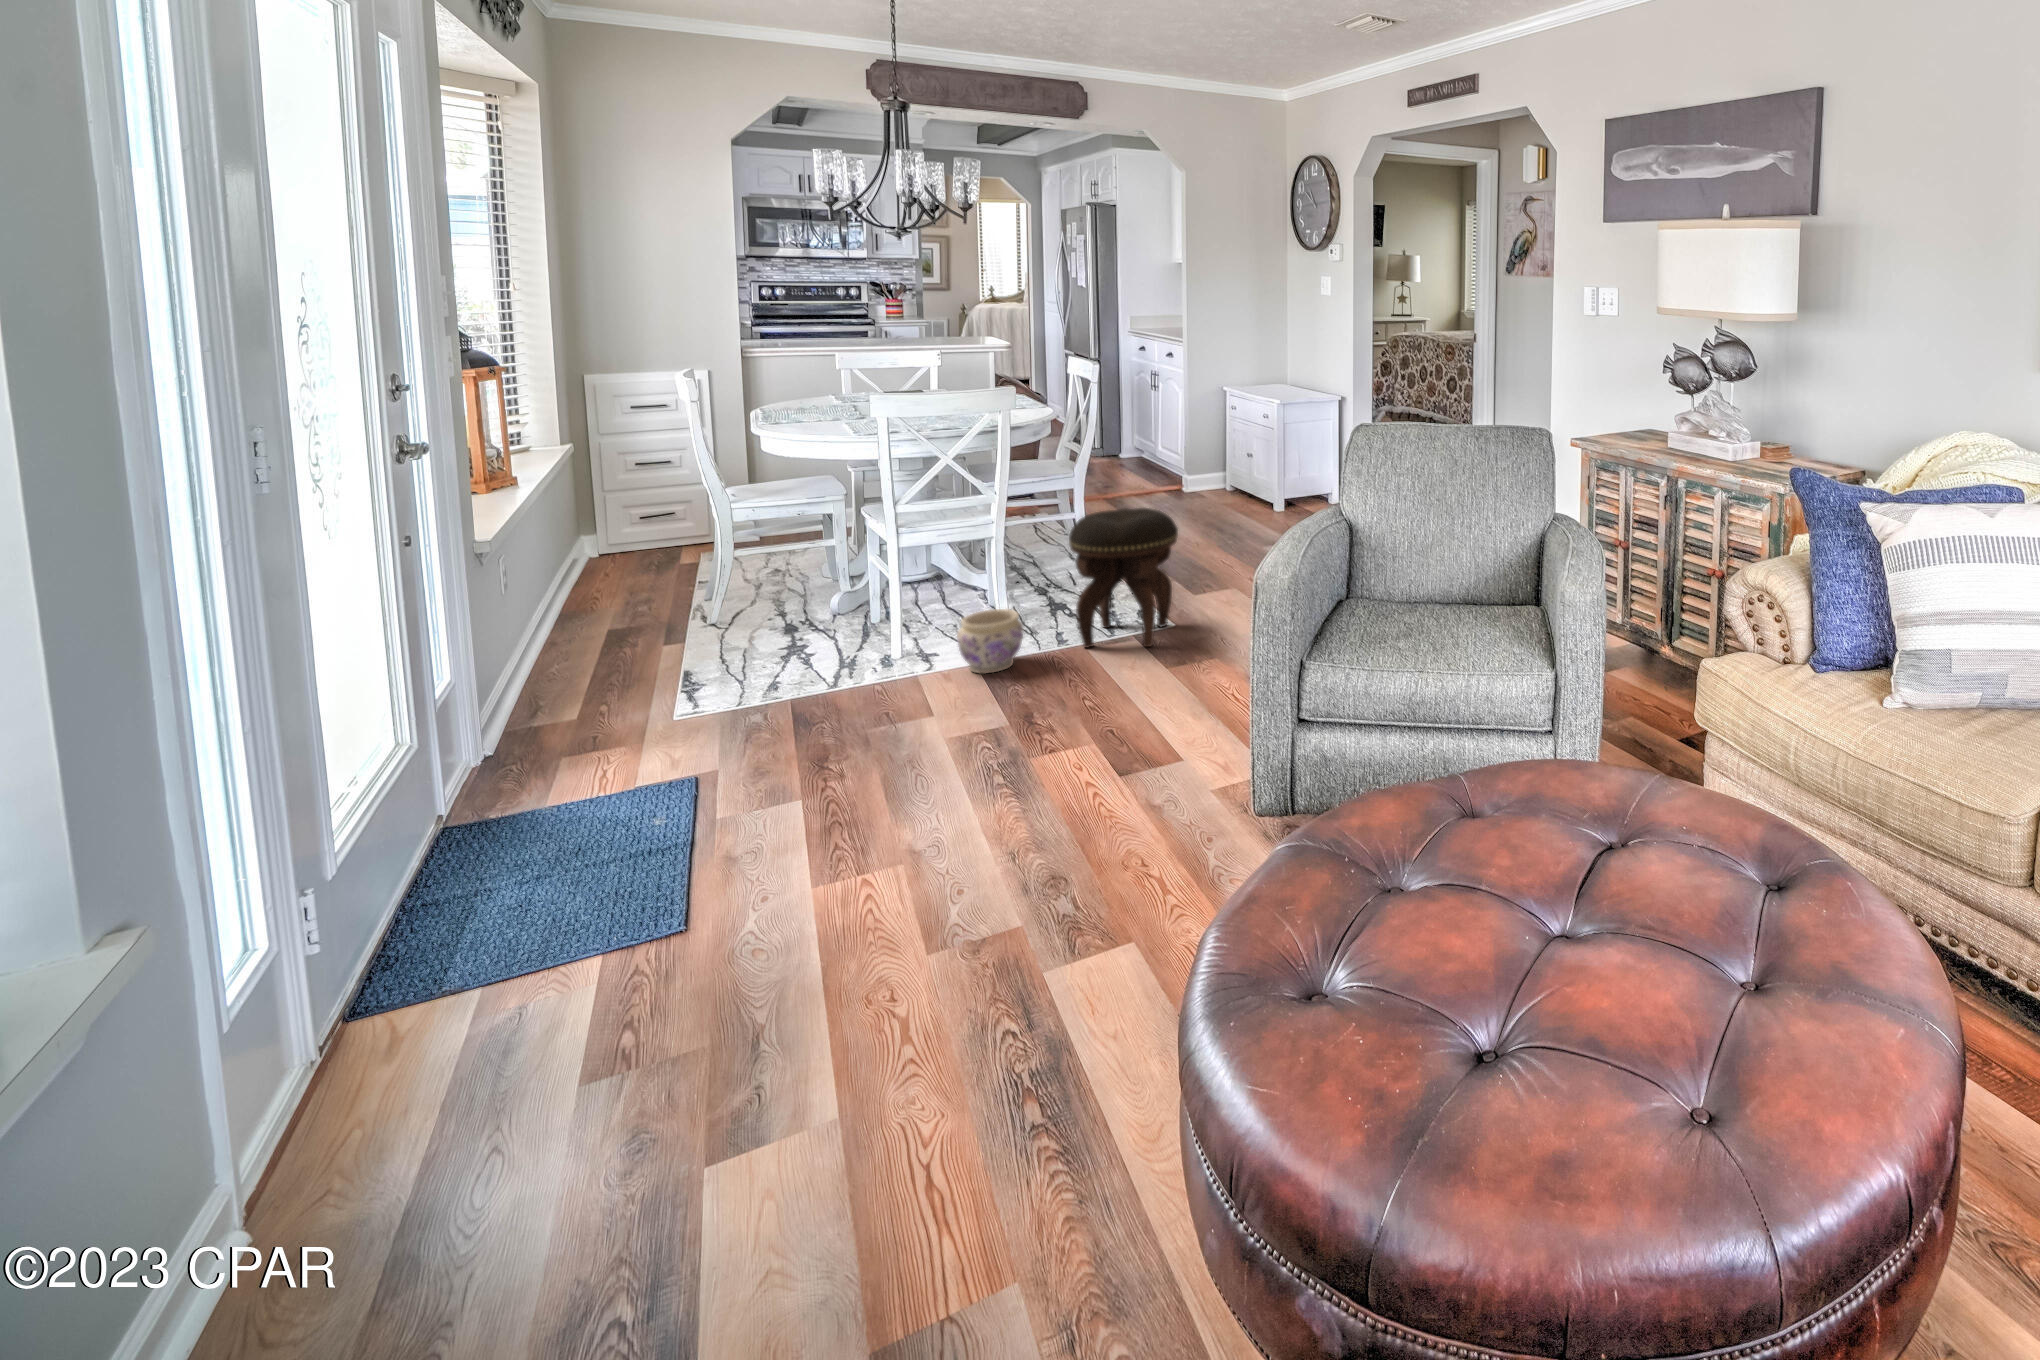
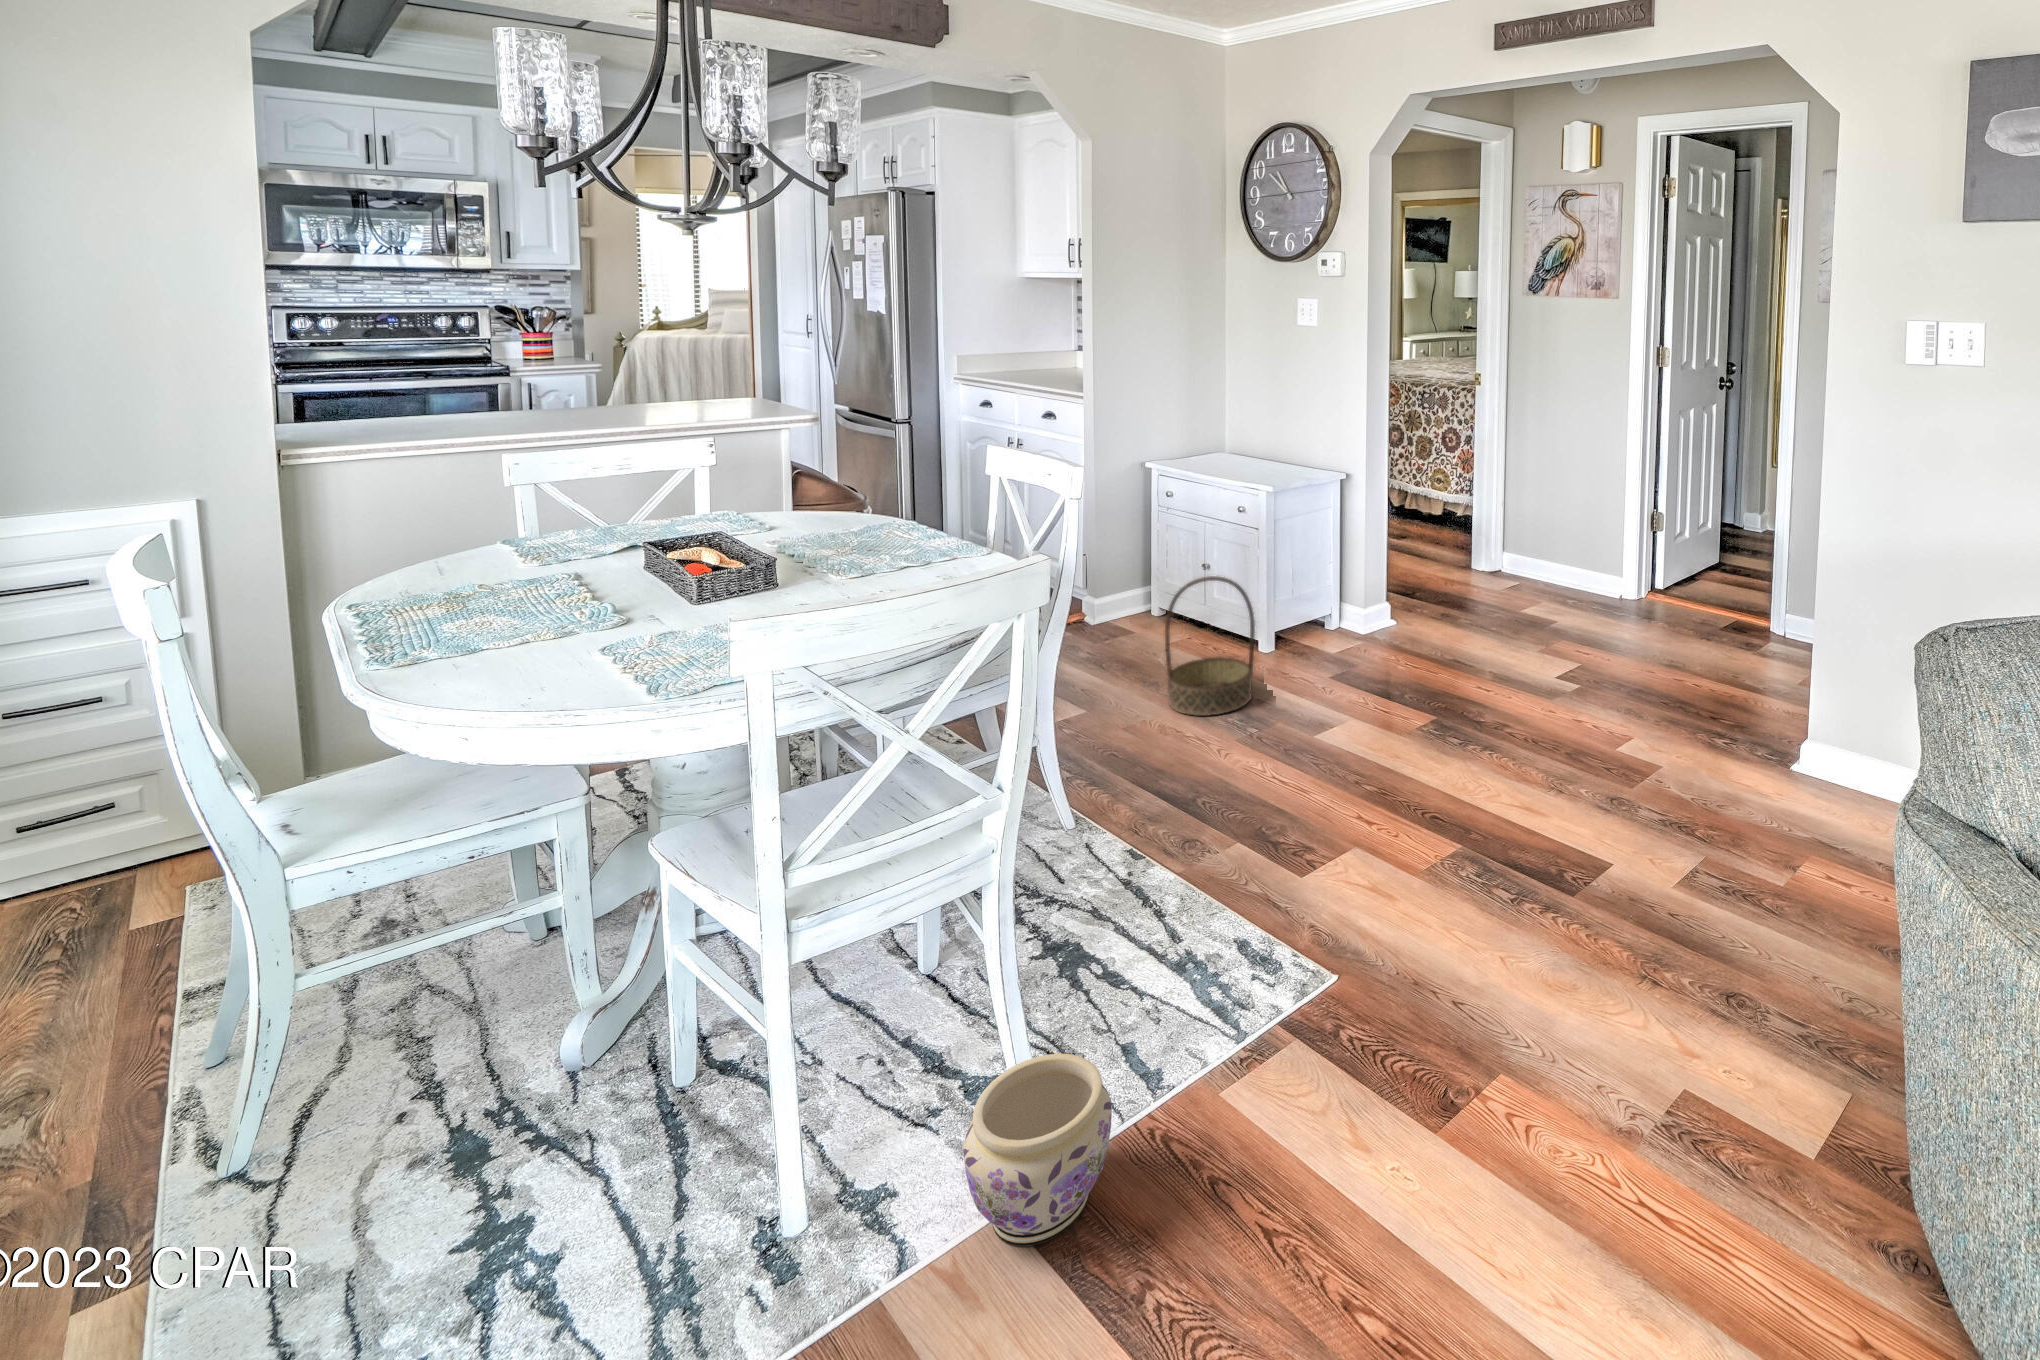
basket: none [1186,450,1241,535] -> present [1165,576,1255,716]
footstool: present [1069,508,1178,648] -> none [1161,759,1371,1087]

